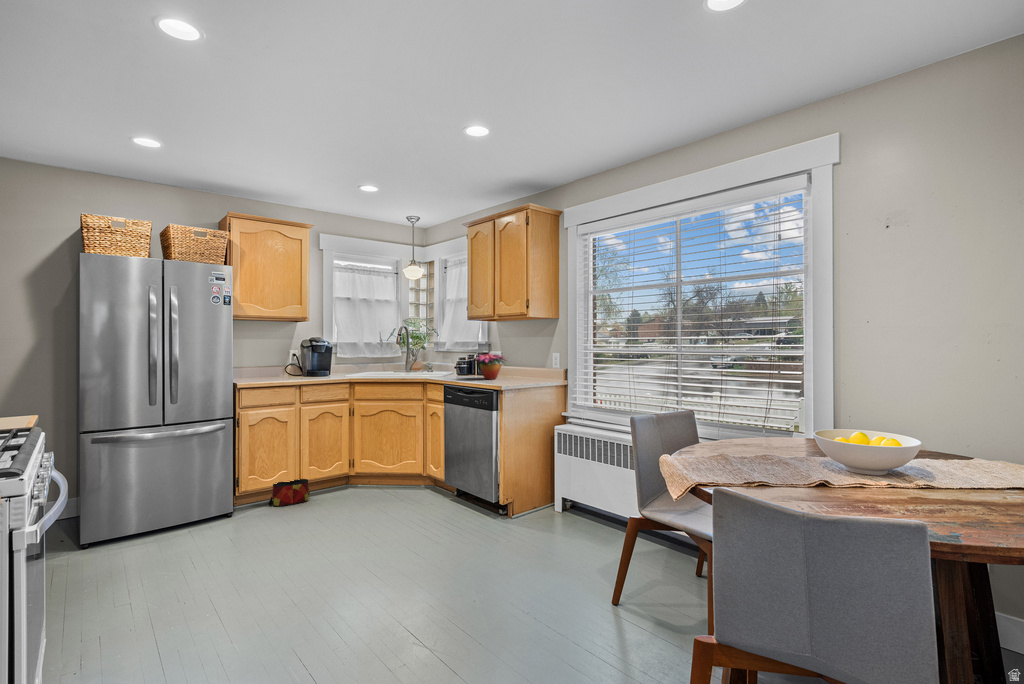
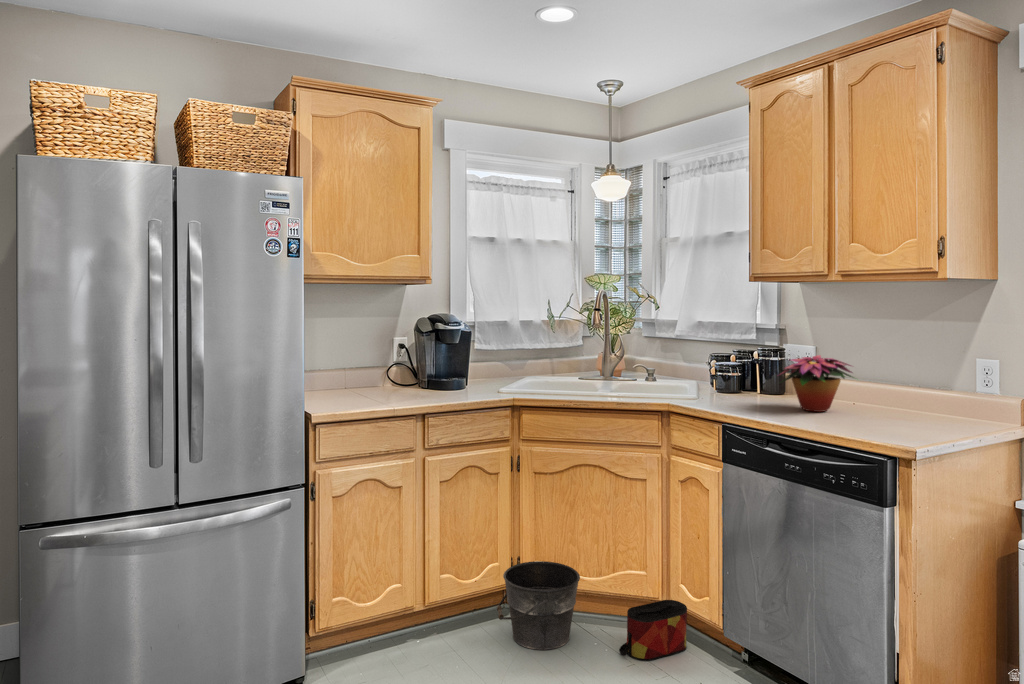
bucket: none [338,460,381,500] -> present [497,561,580,650]
bag: present [268,479,310,507] -> present [619,600,687,661]

